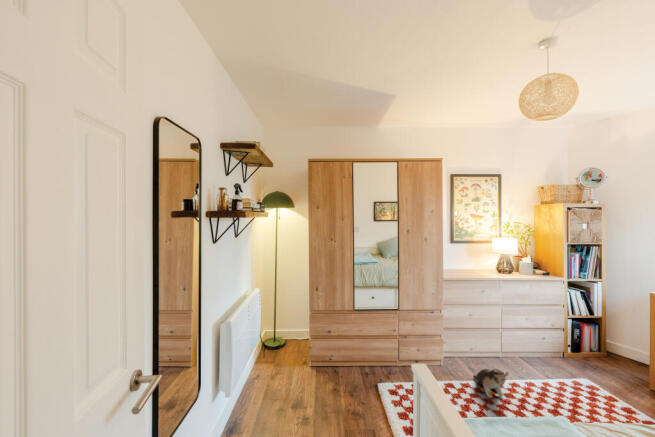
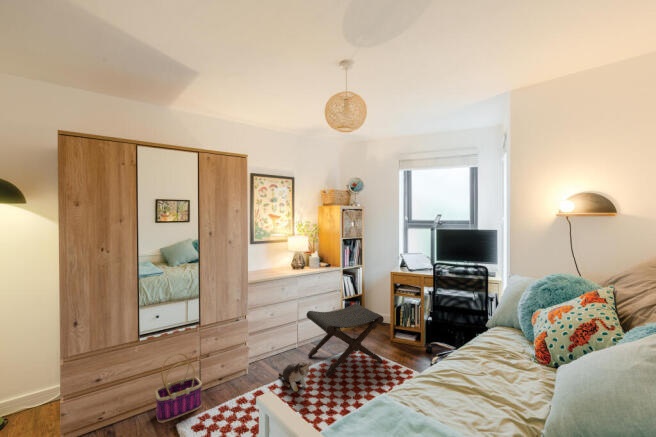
footstool: none [510,321,627,408] -> present [307,304,384,376]
basket: none [364,328,399,379] -> present [155,354,202,423]

